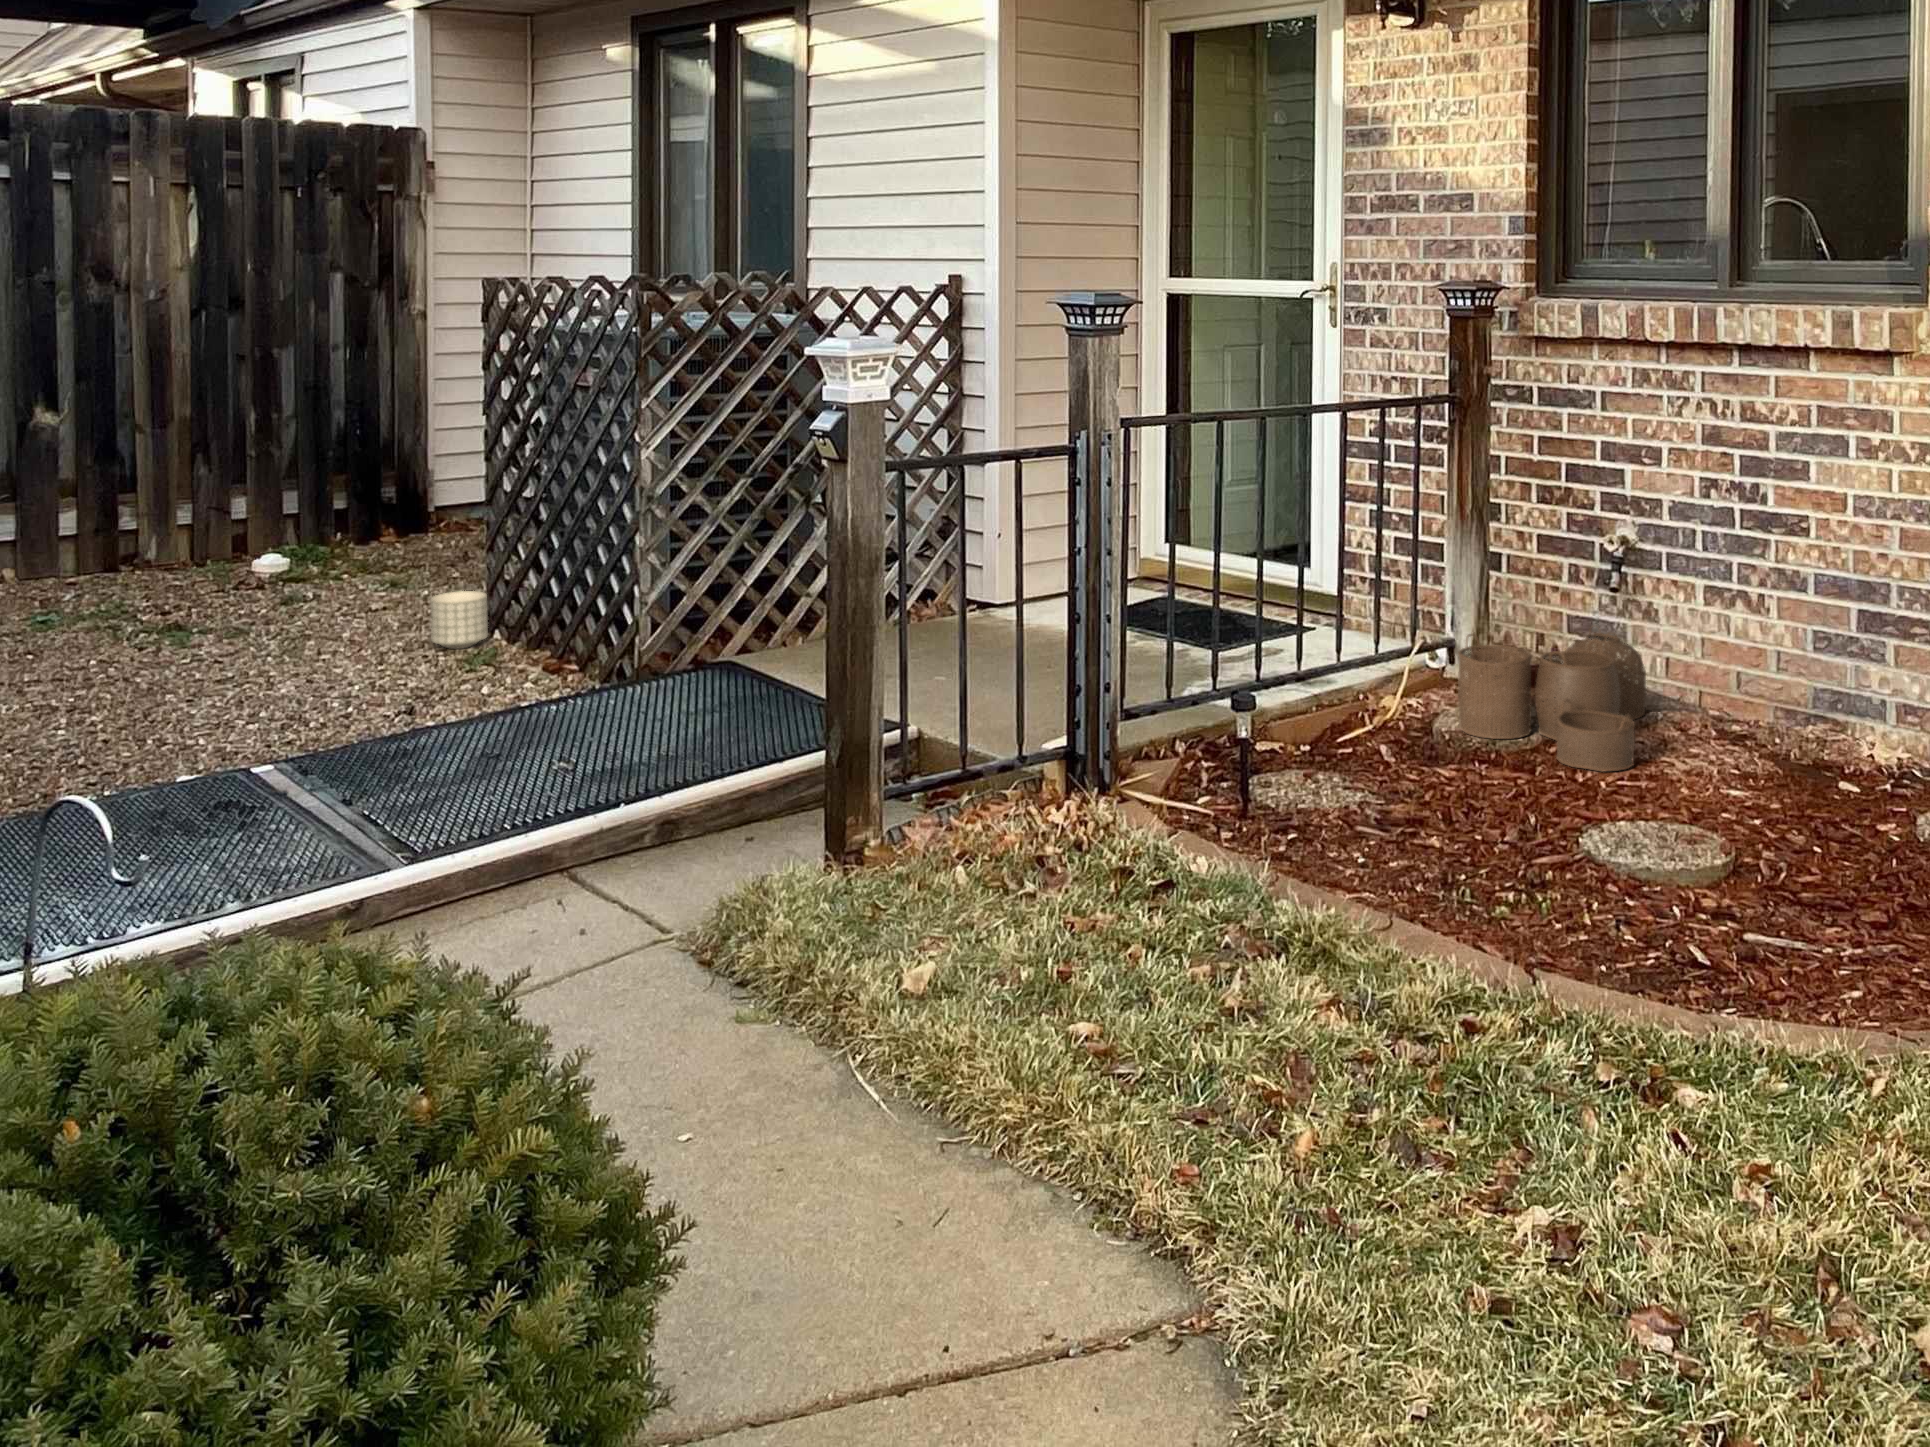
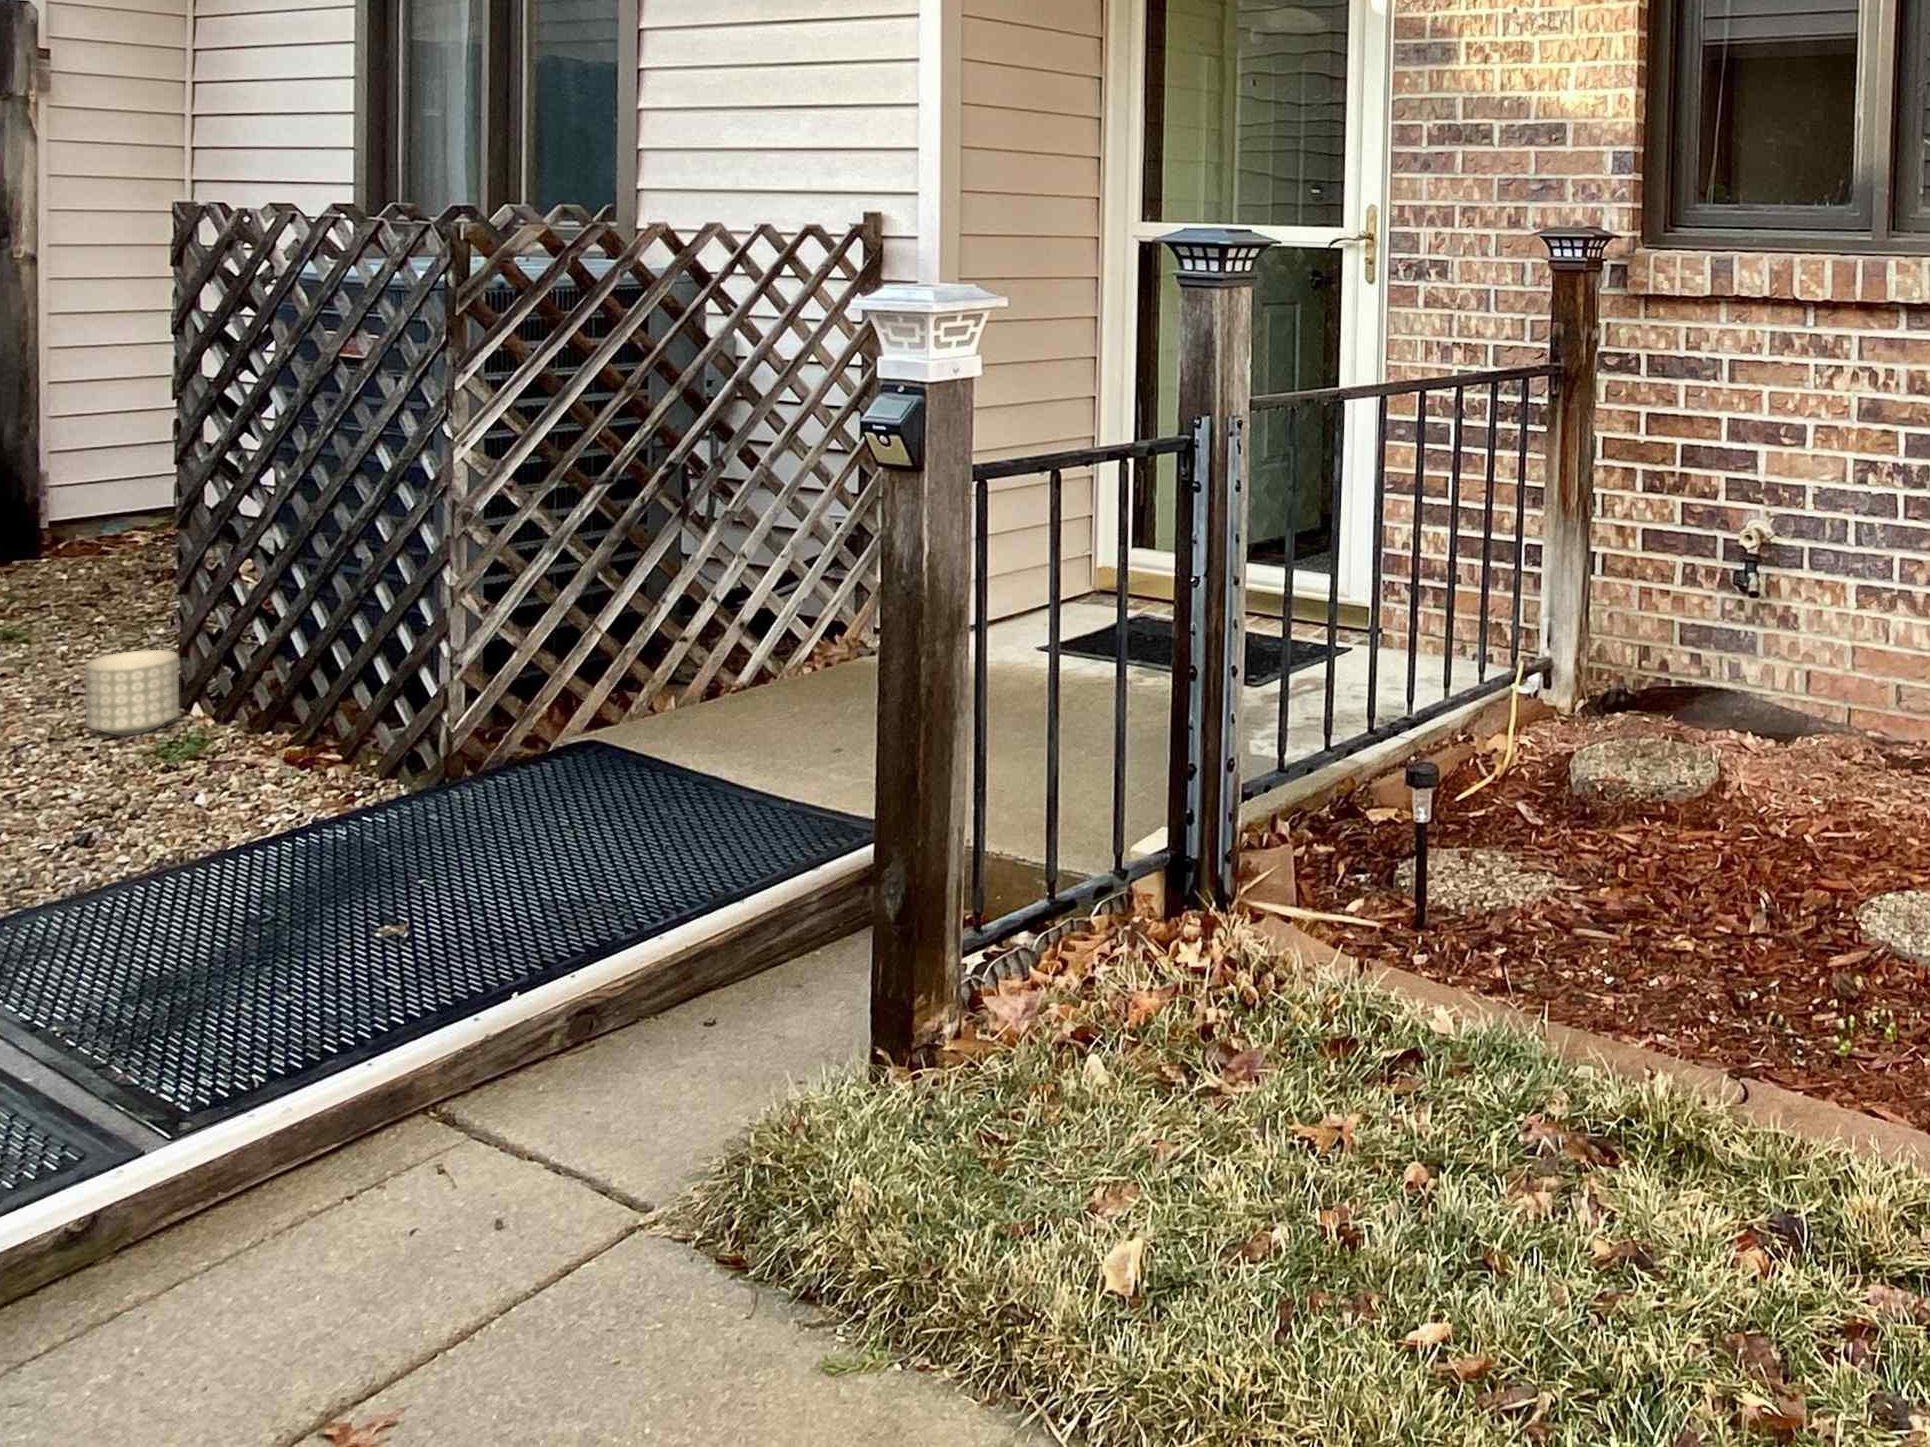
woven basket: present [1458,633,1646,772] -> none [1600,638,1838,824]

